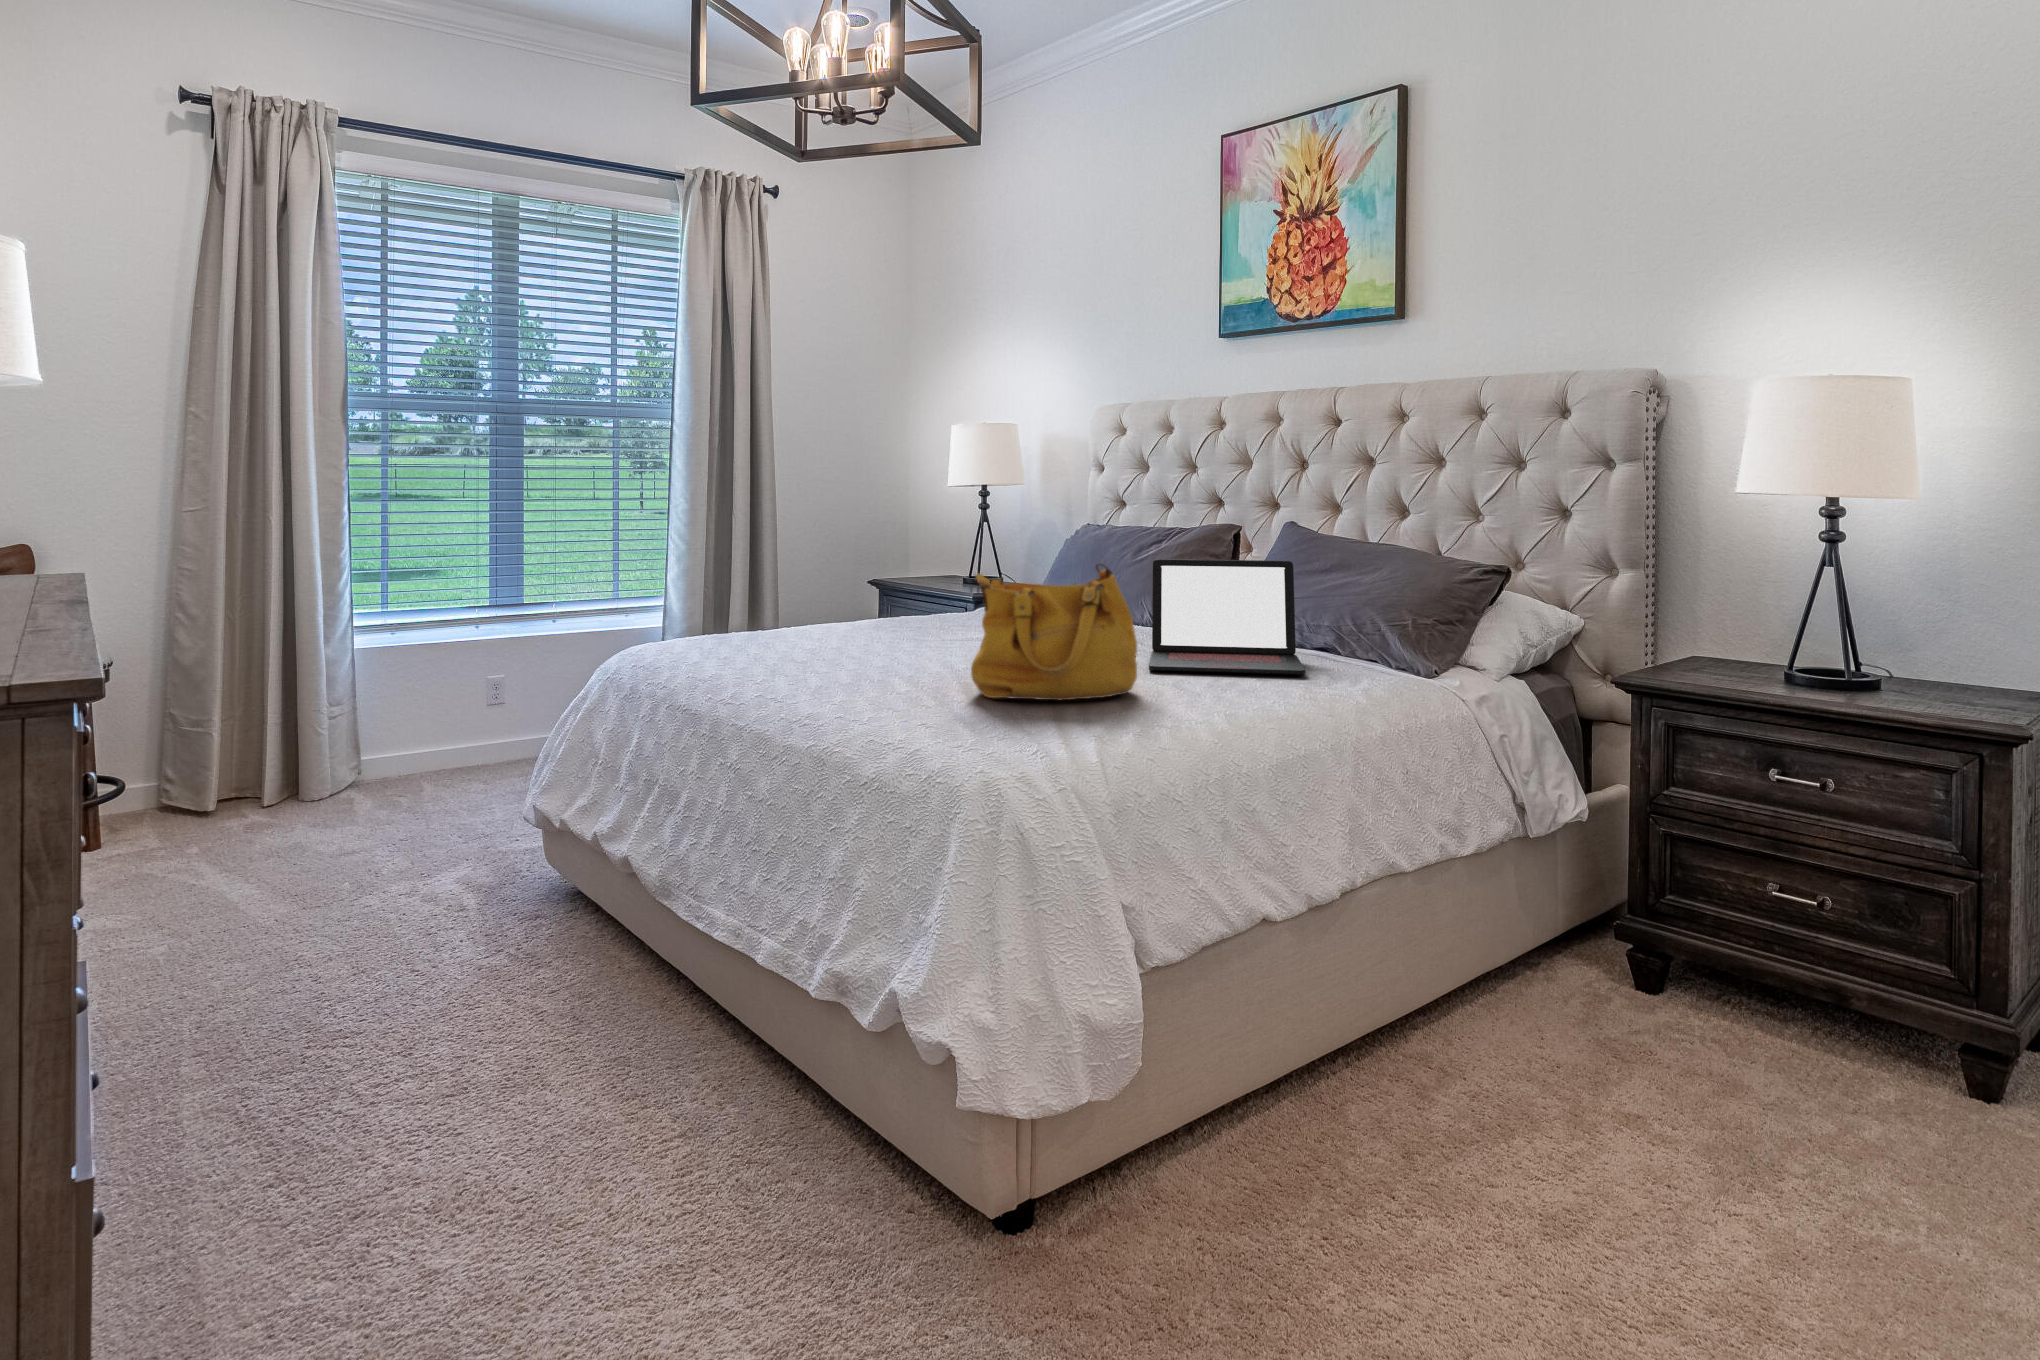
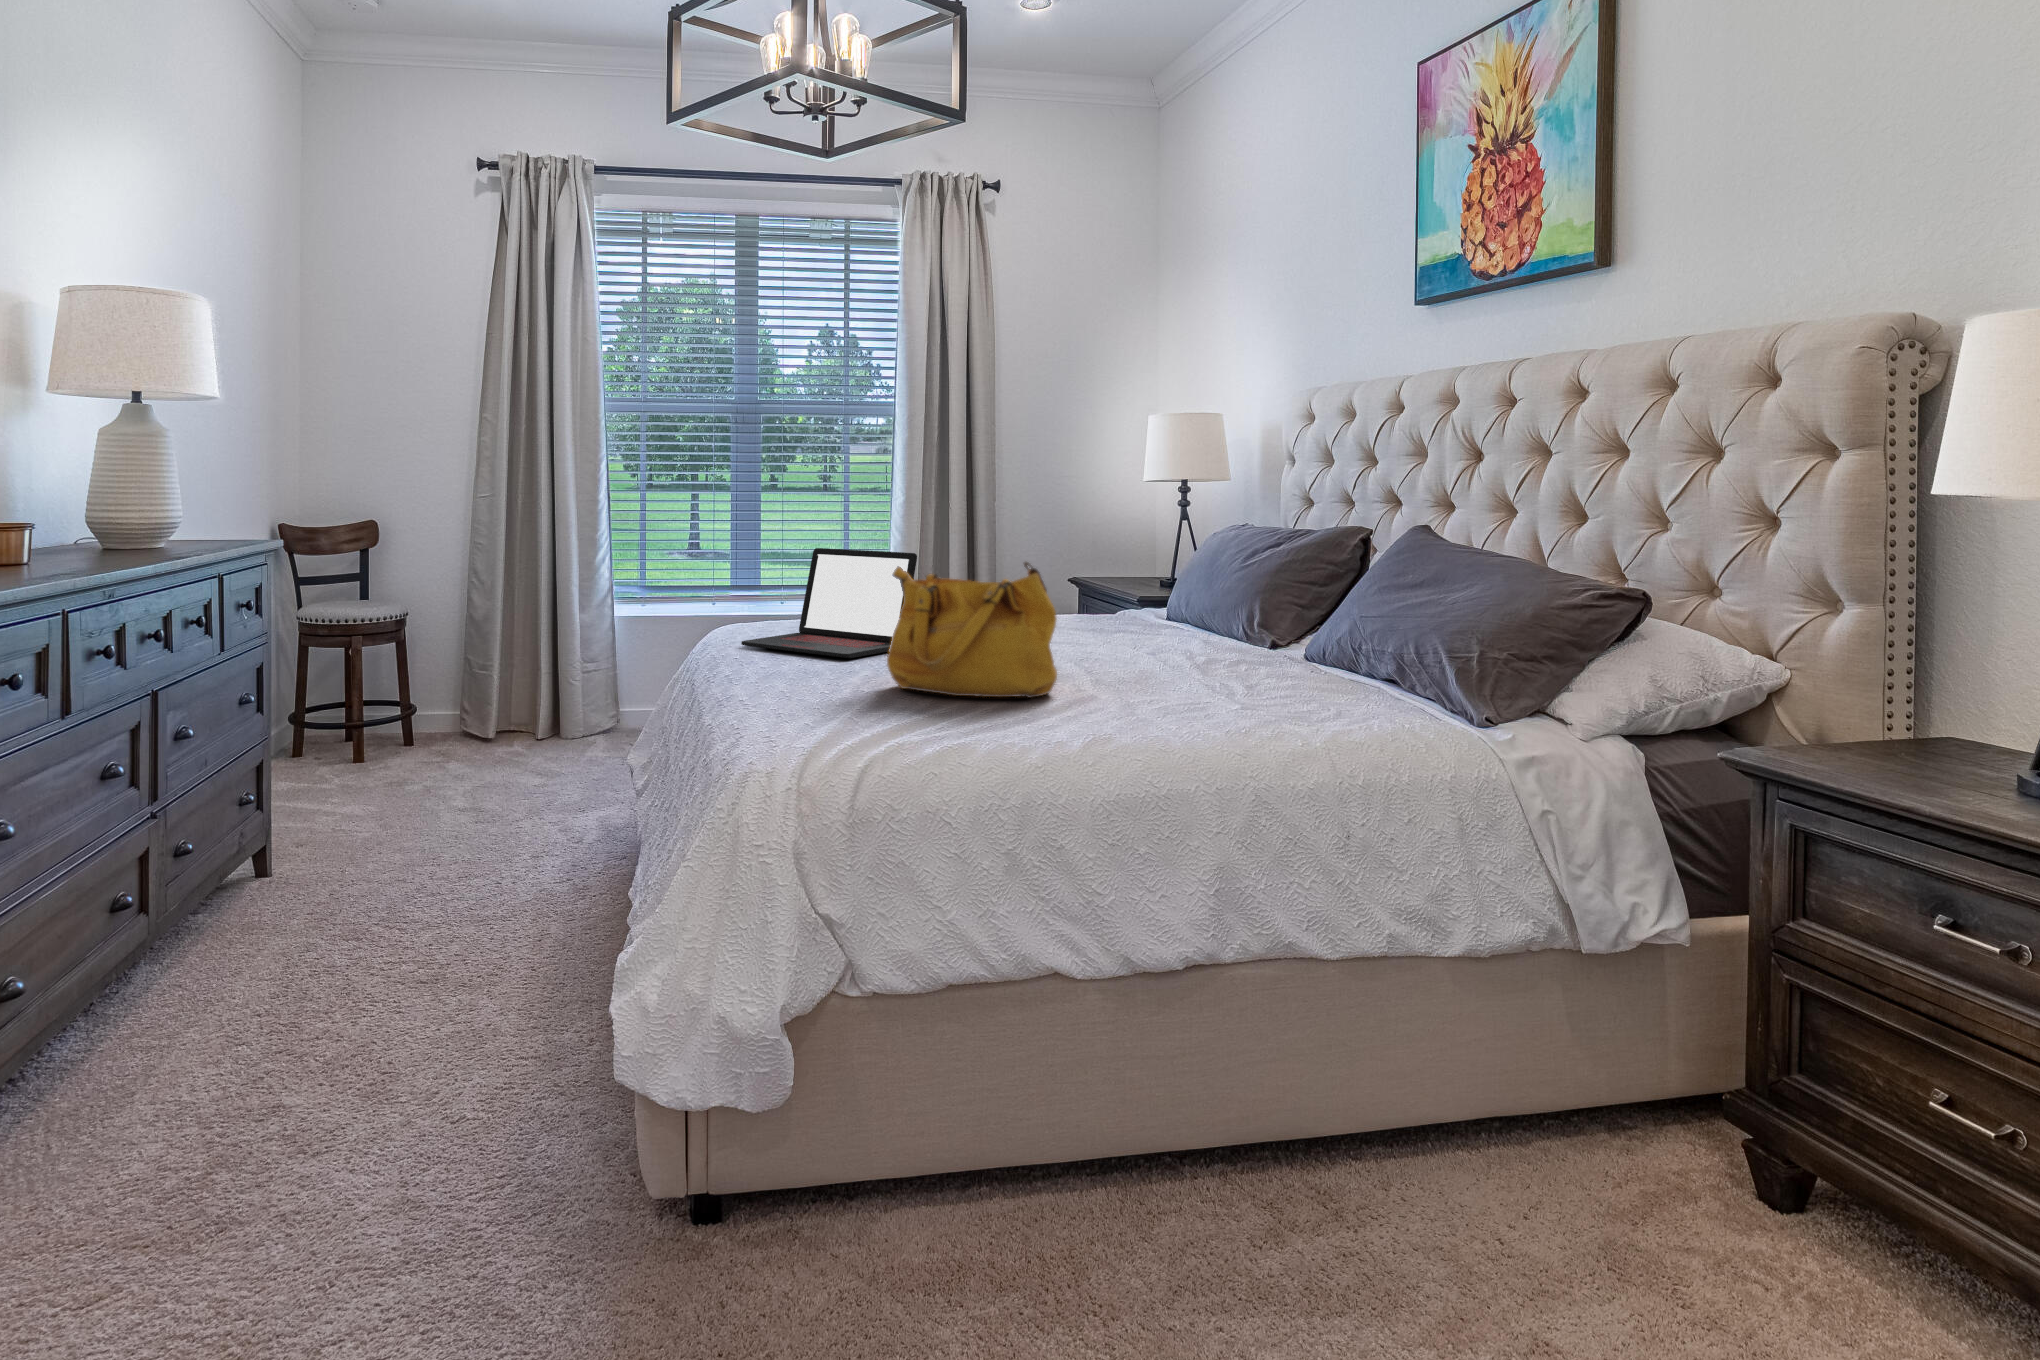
laptop: present [1149,559,1306,675] -> present [741,548,917,658]

